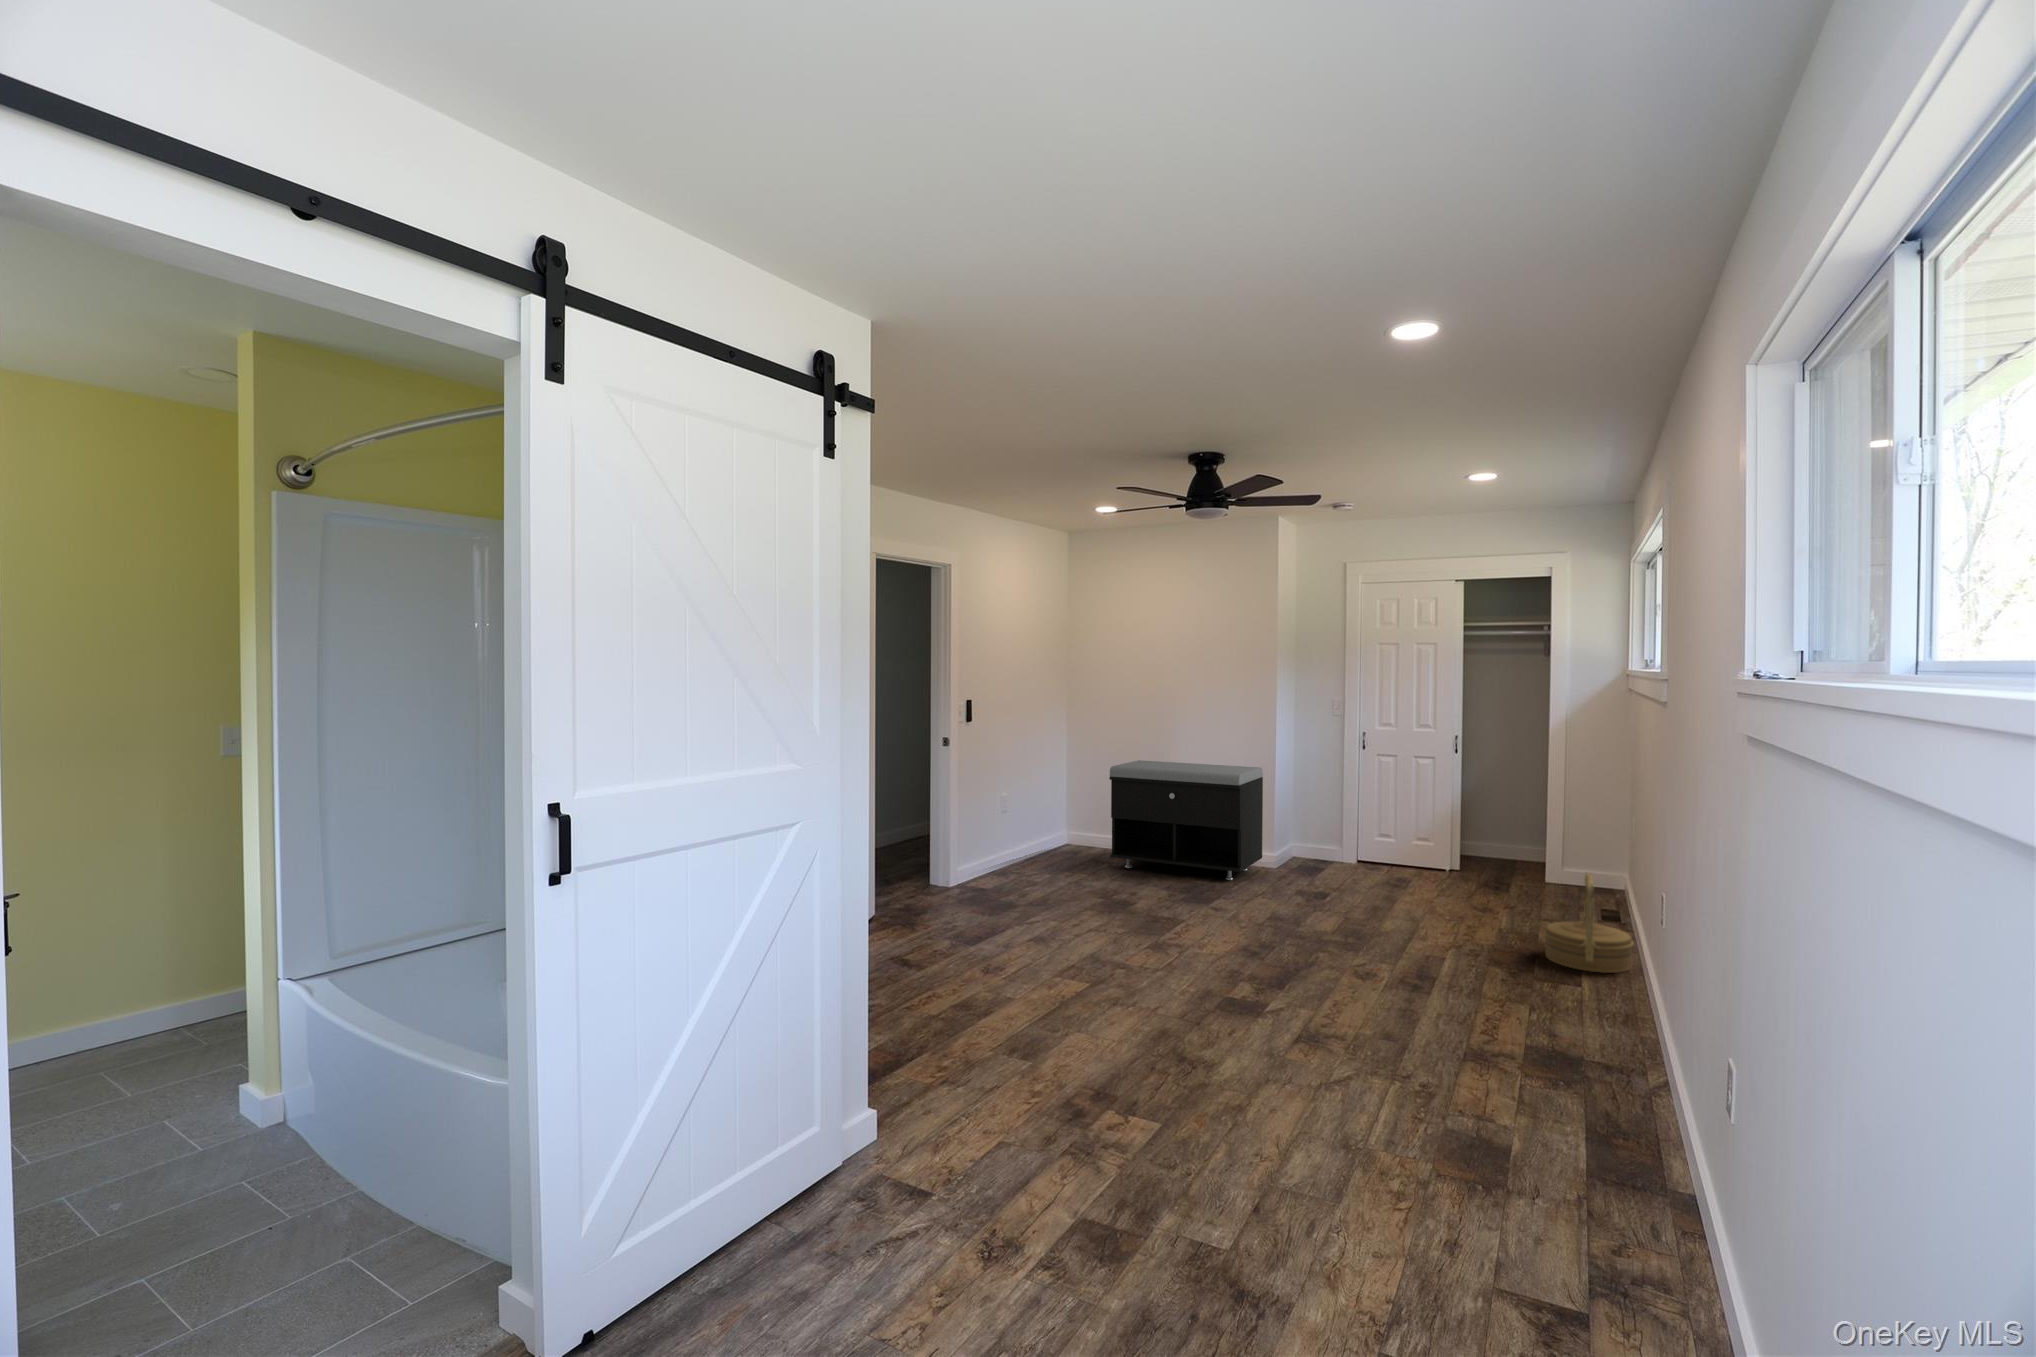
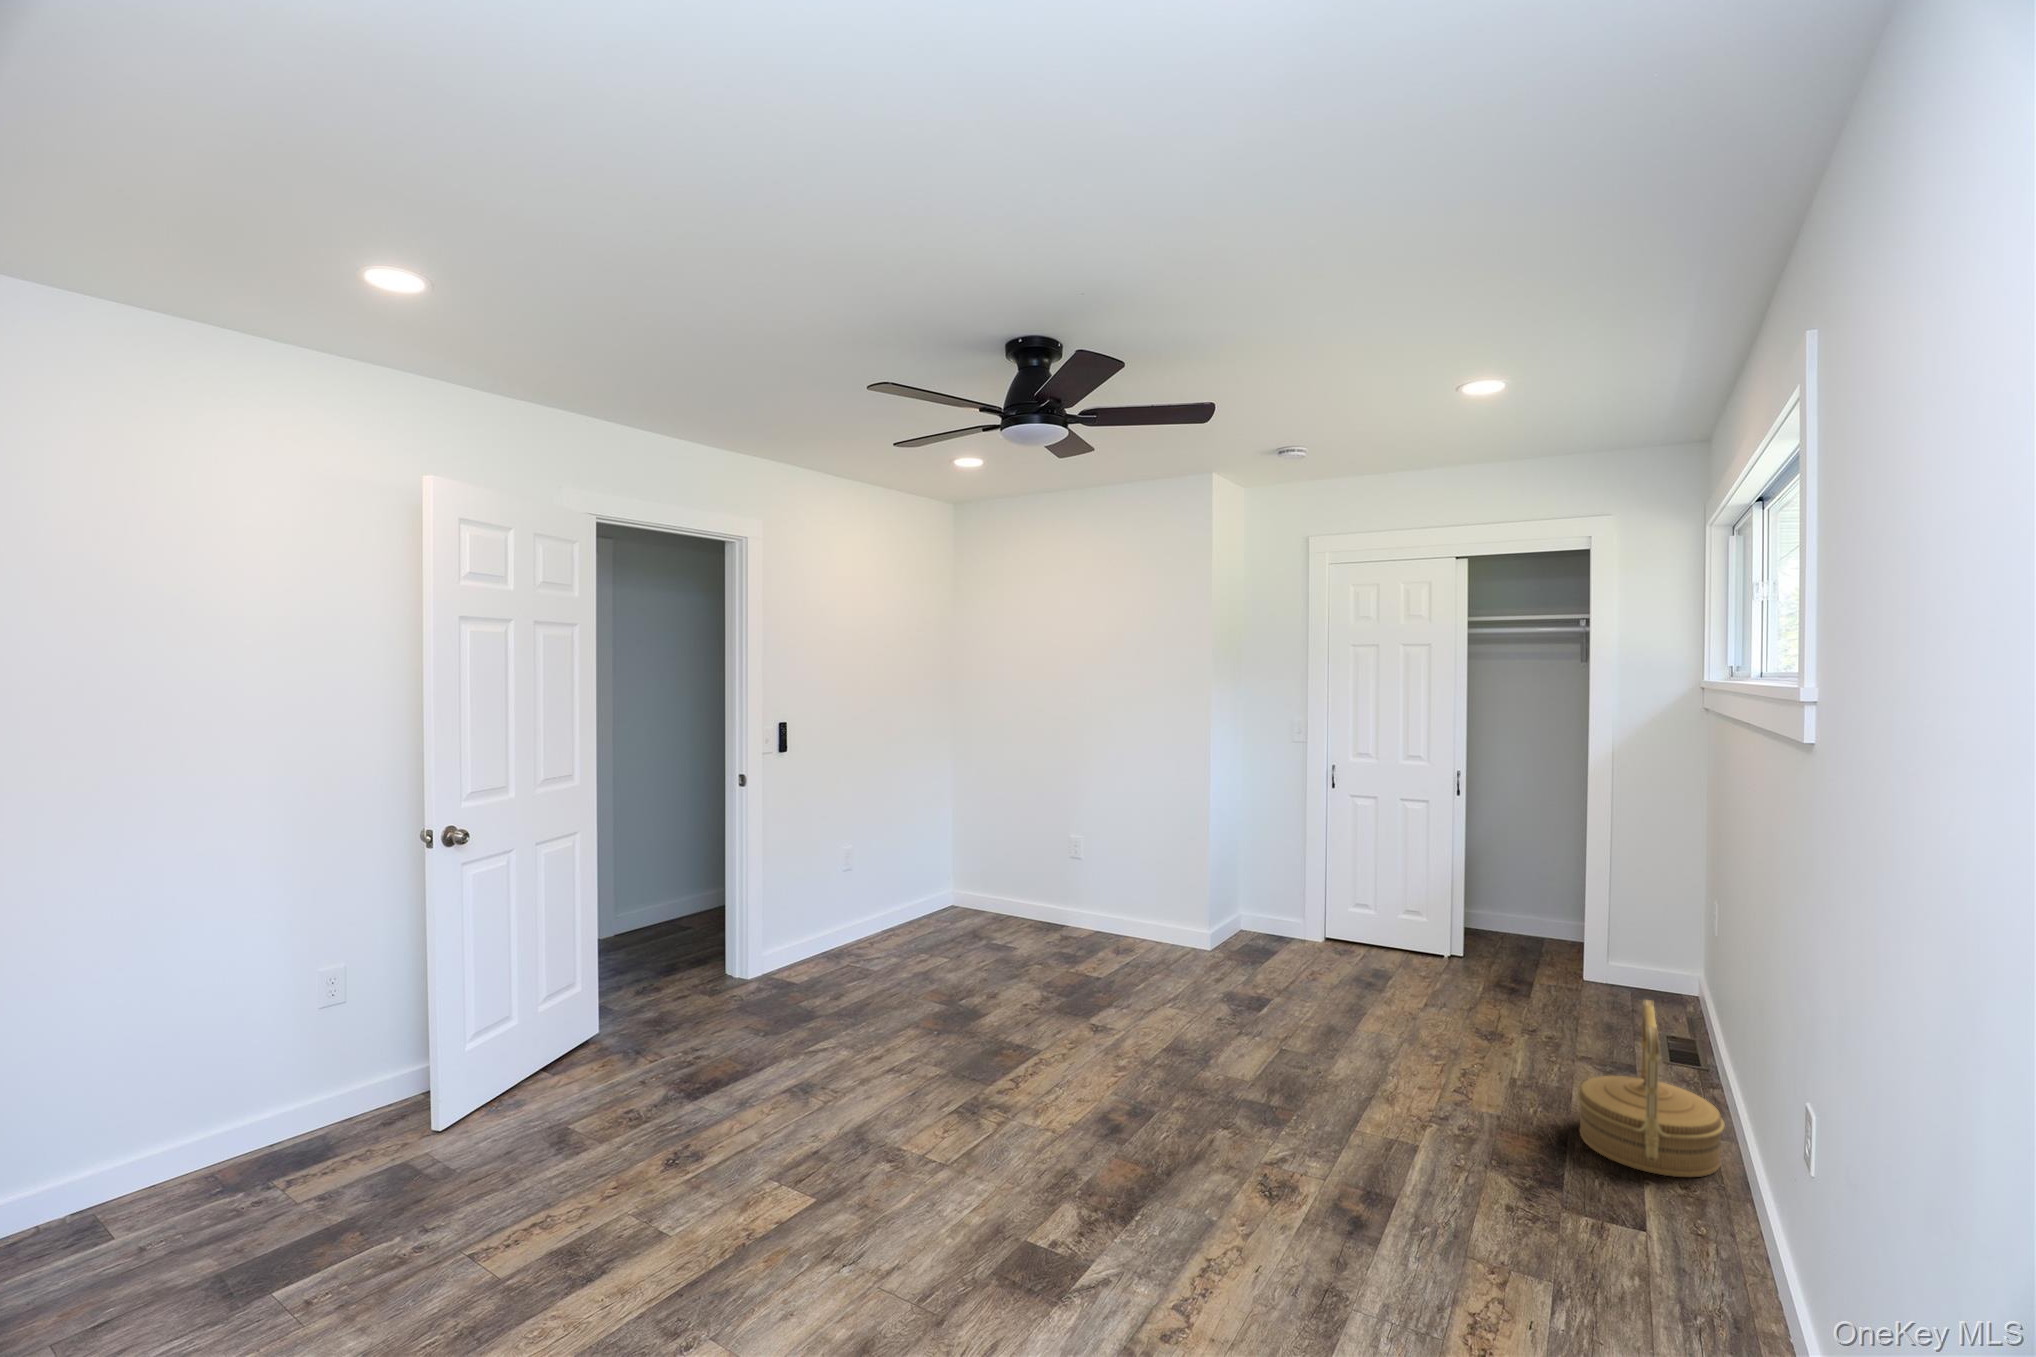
storage bench: present [1109,760,1263,880] -> none [986,799,1194,970]

